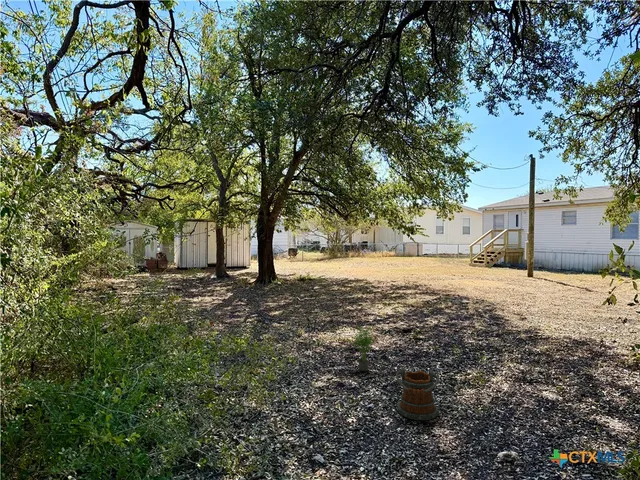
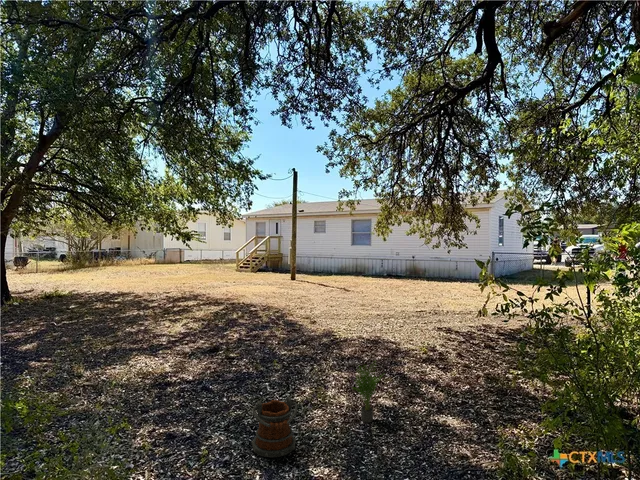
potted plant: present [350,327,375,371] -> present [356,366,379,423]

